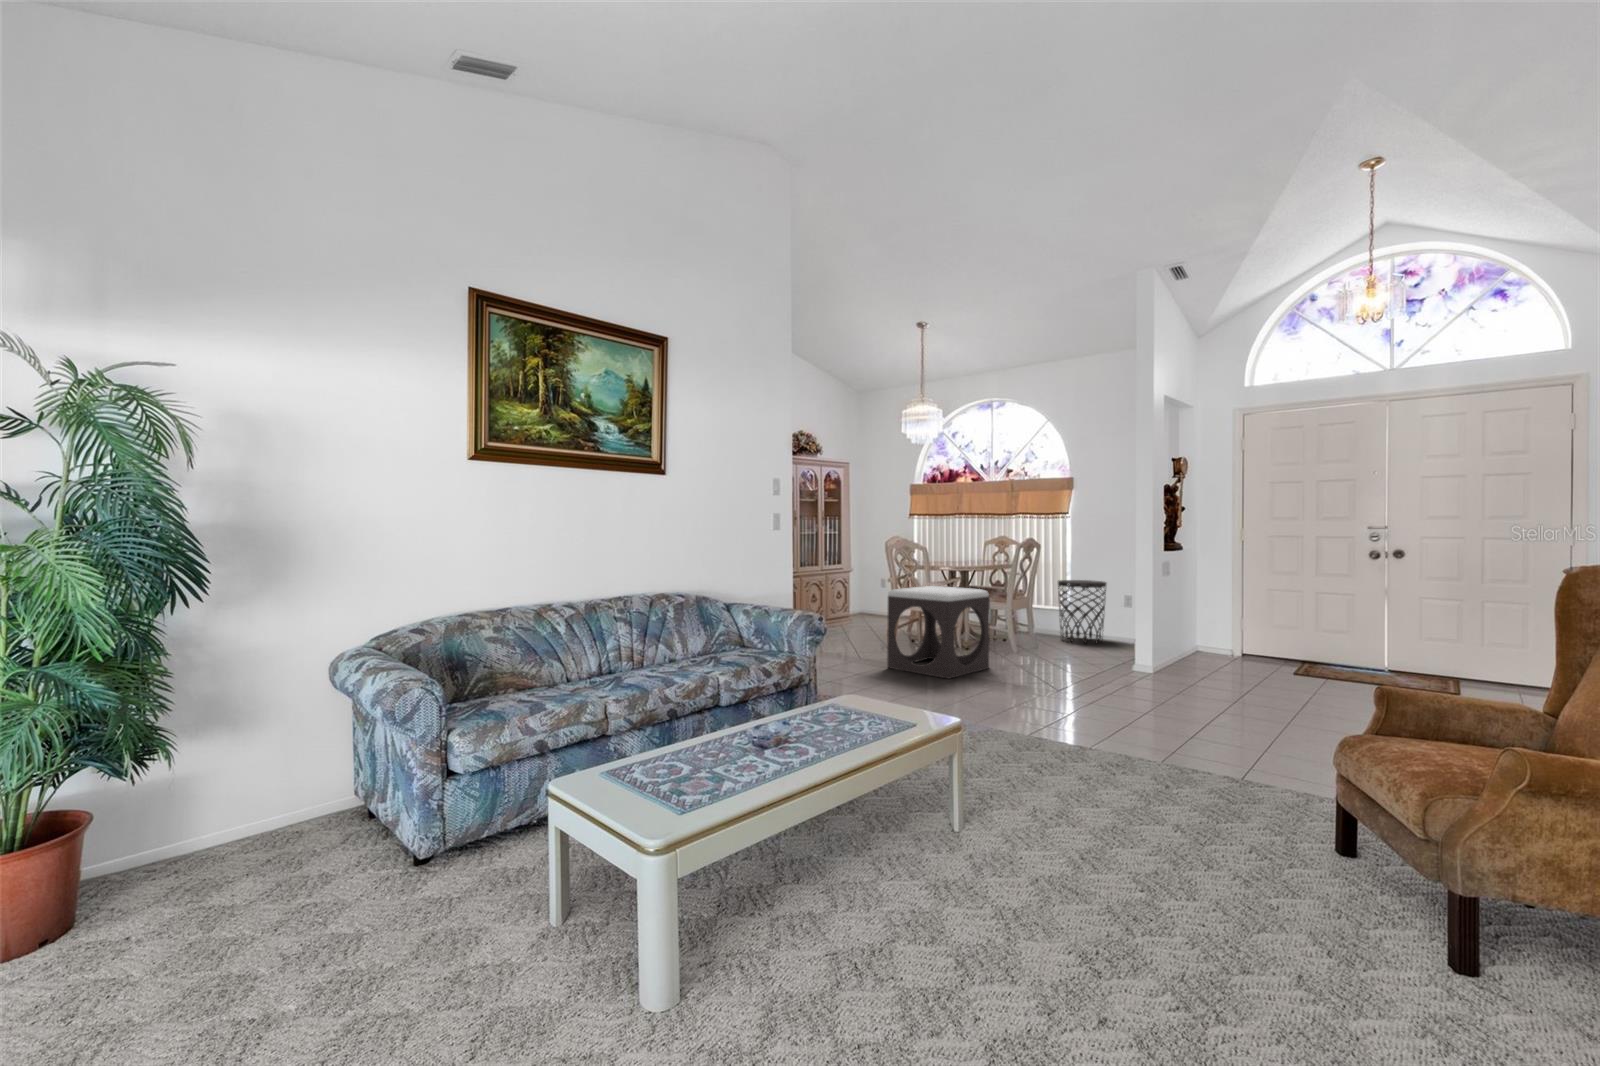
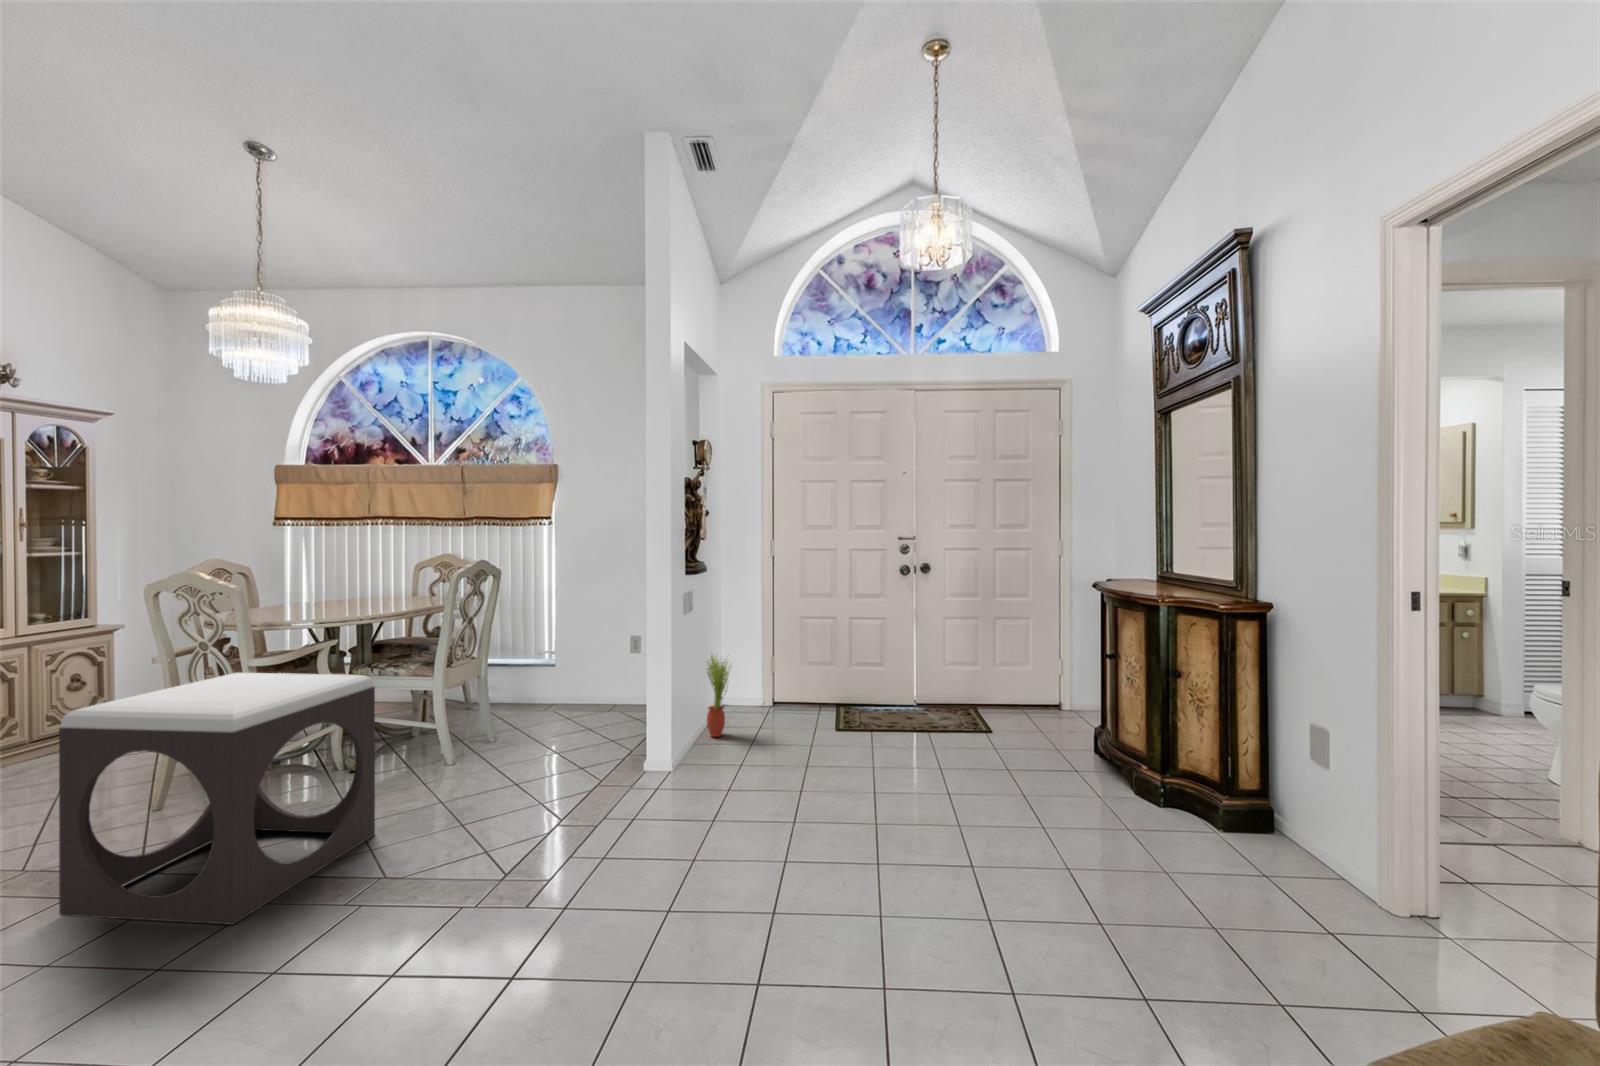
side table: present [1058,580,1106,643] -> none [531,615,603,715]
potted plant: none [1179,606,1201,664] -> present [707,655,730,737]

